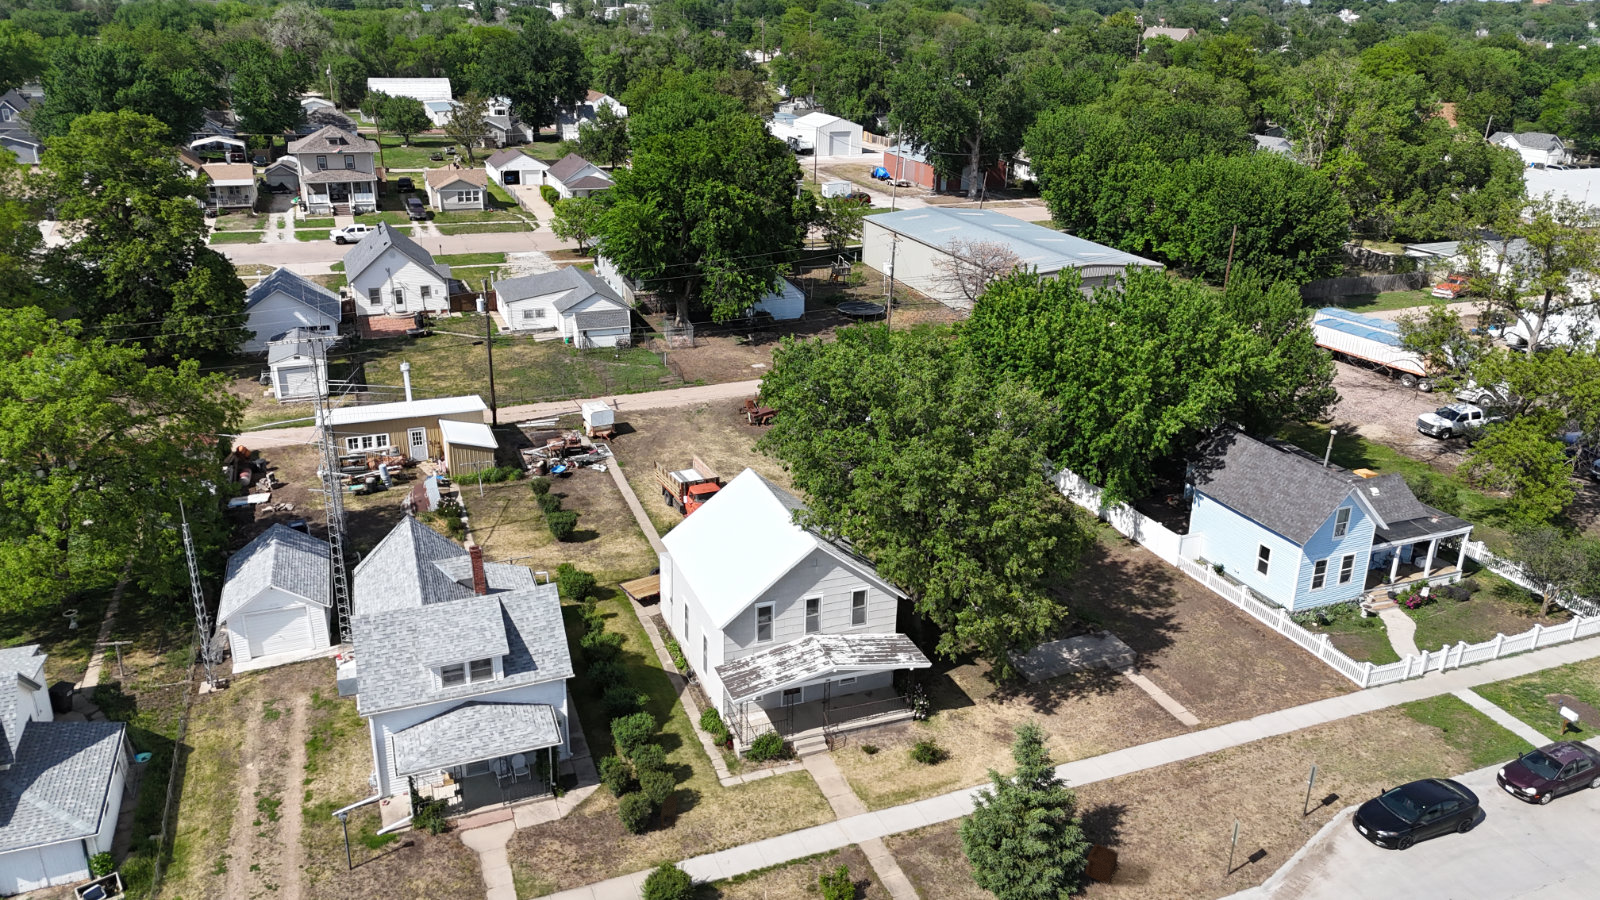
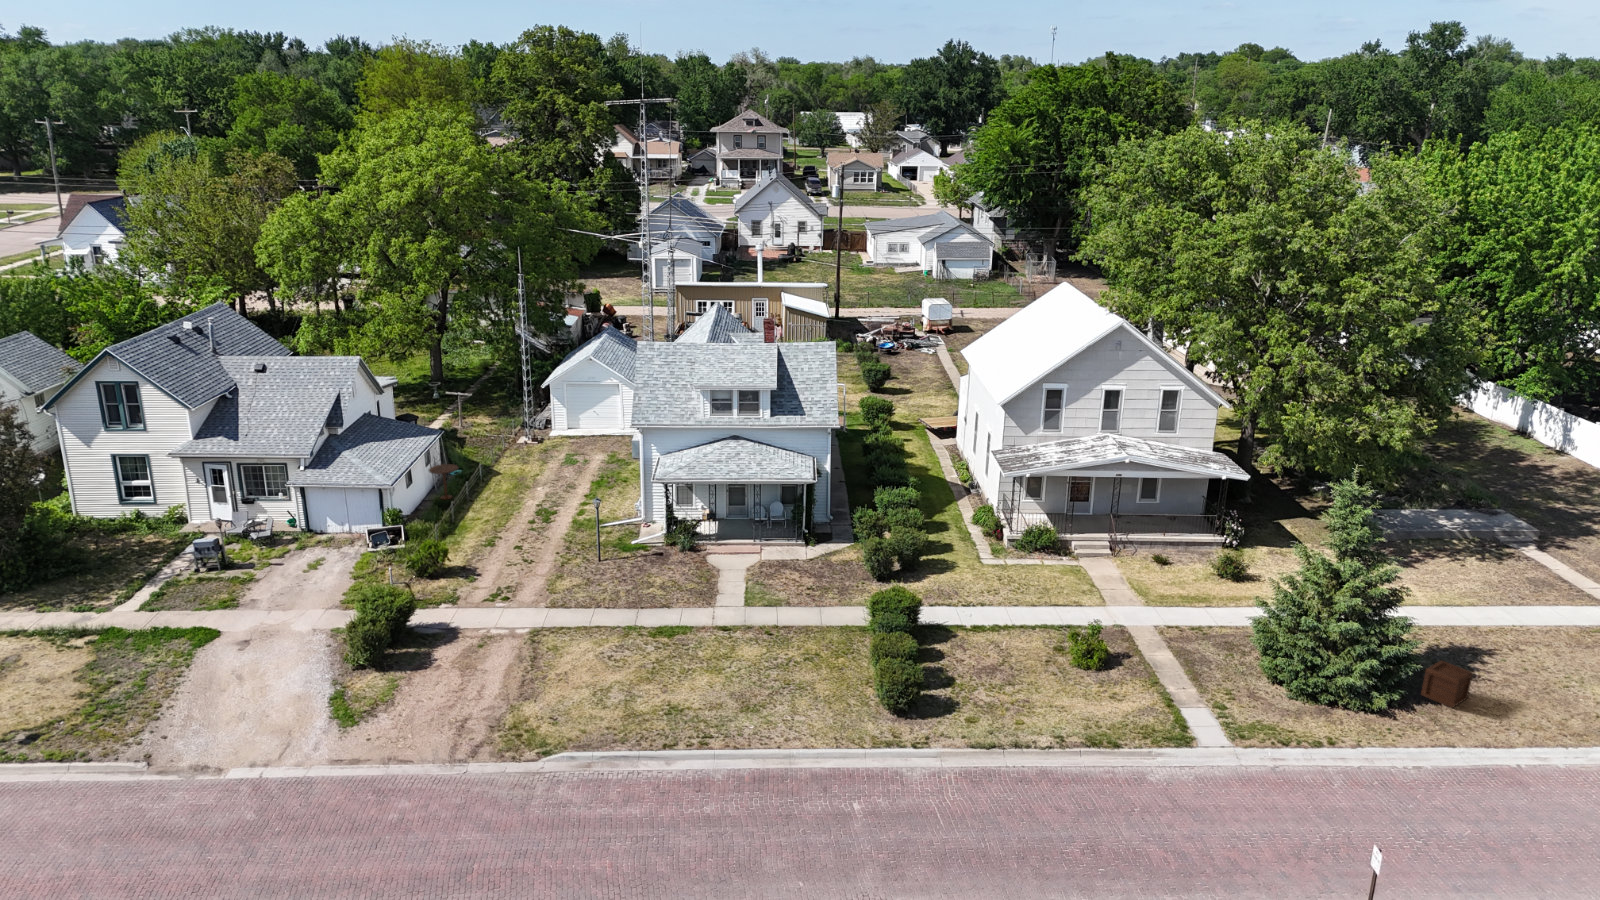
pedestal table: none [118,766,154,807] -> present [429,464,458,500]
bench: present [661,796,678,829] -> none [905,552,929,583]

